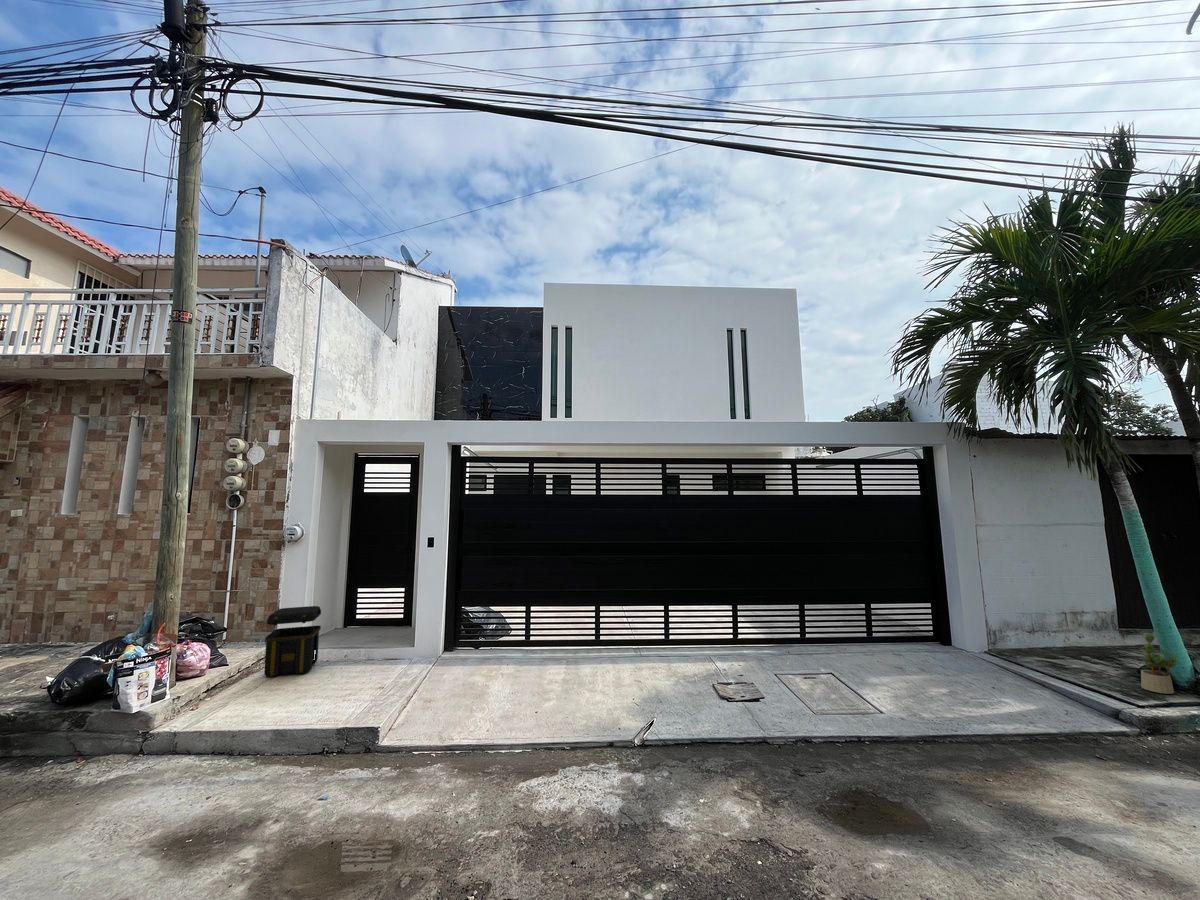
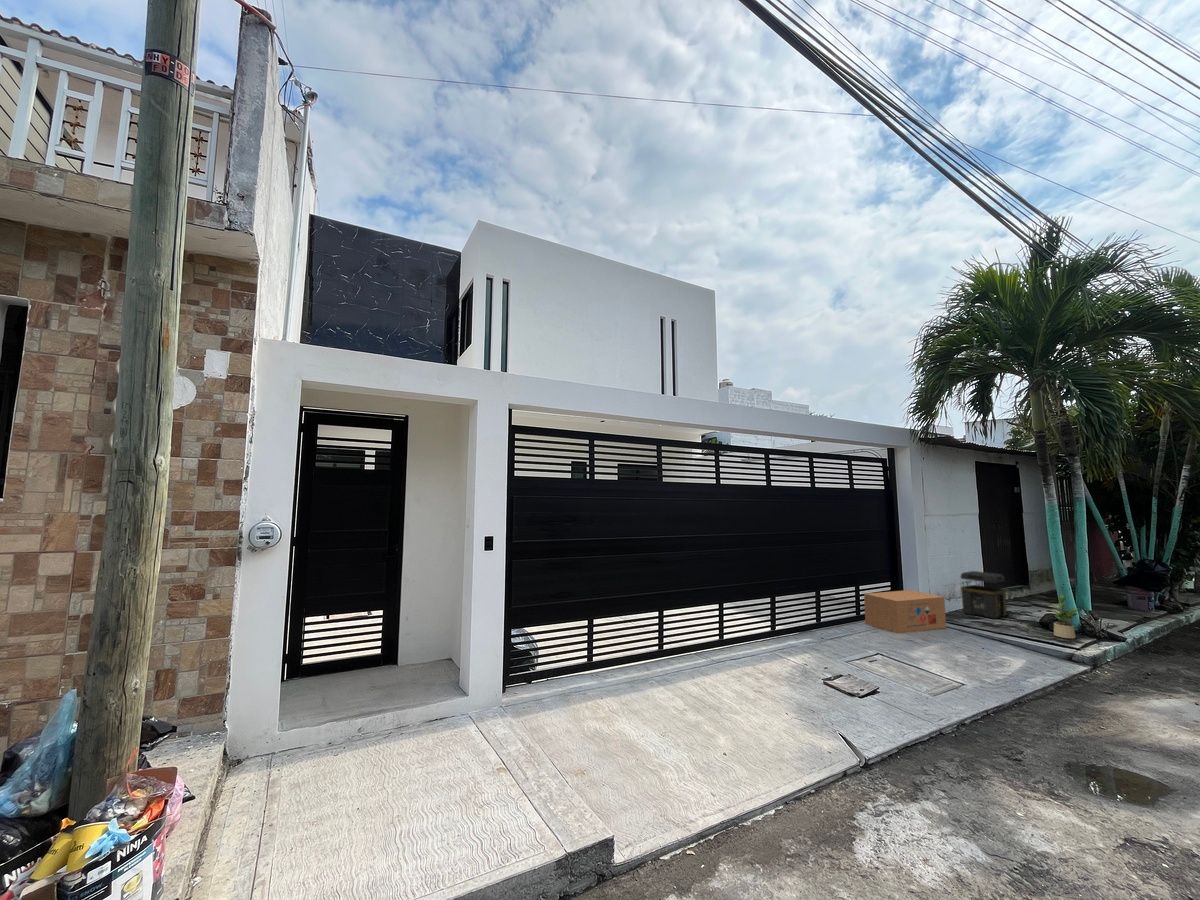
toolbox: present [264,606,321,677] -> present [961,571,1007,619]
cardboard box: none [880,612,984,661] -> present [864,590,946,633]

